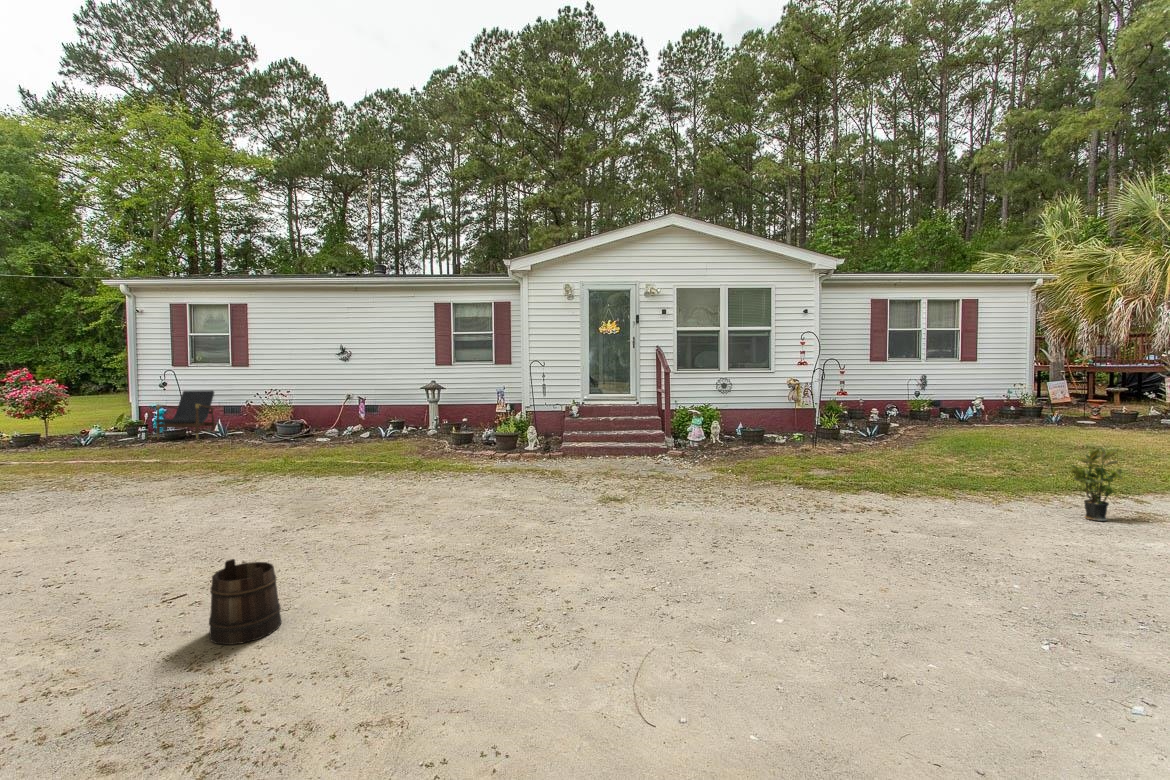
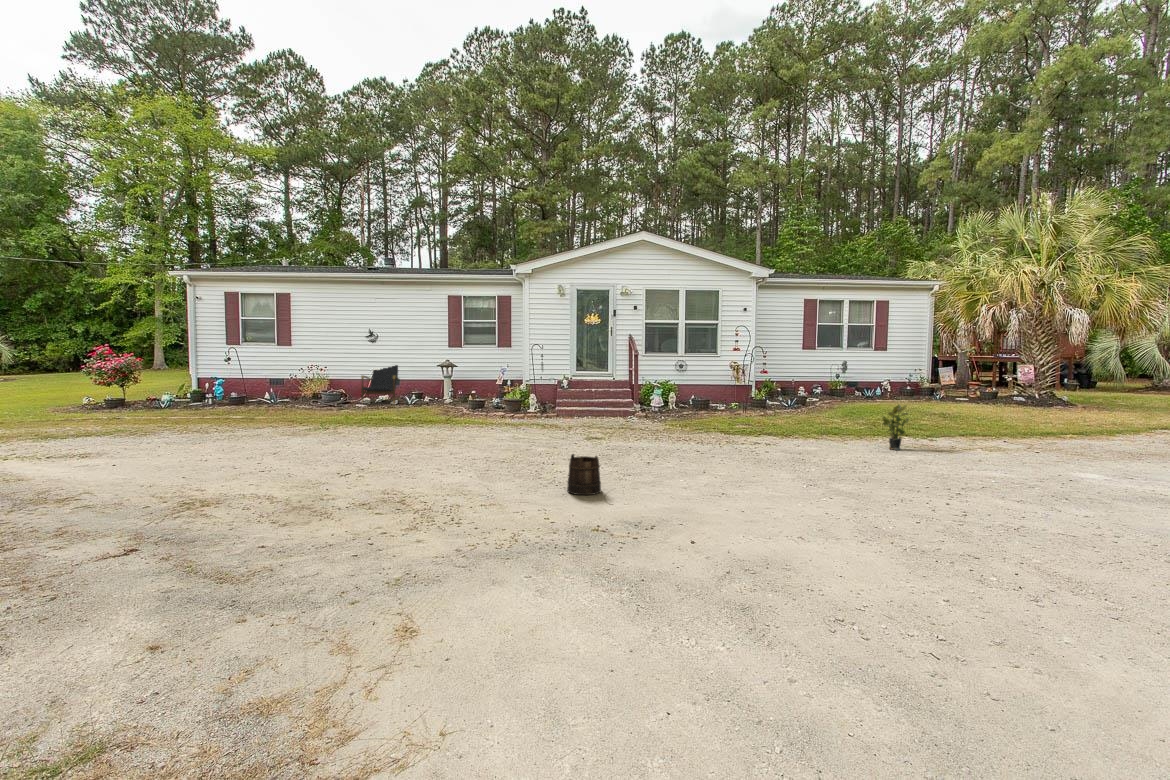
lounge chair: present [155,391,215,439] -> present [361,365,399,403]
bucket: present [209,559,281,645] -> present [567,454,601,495]

